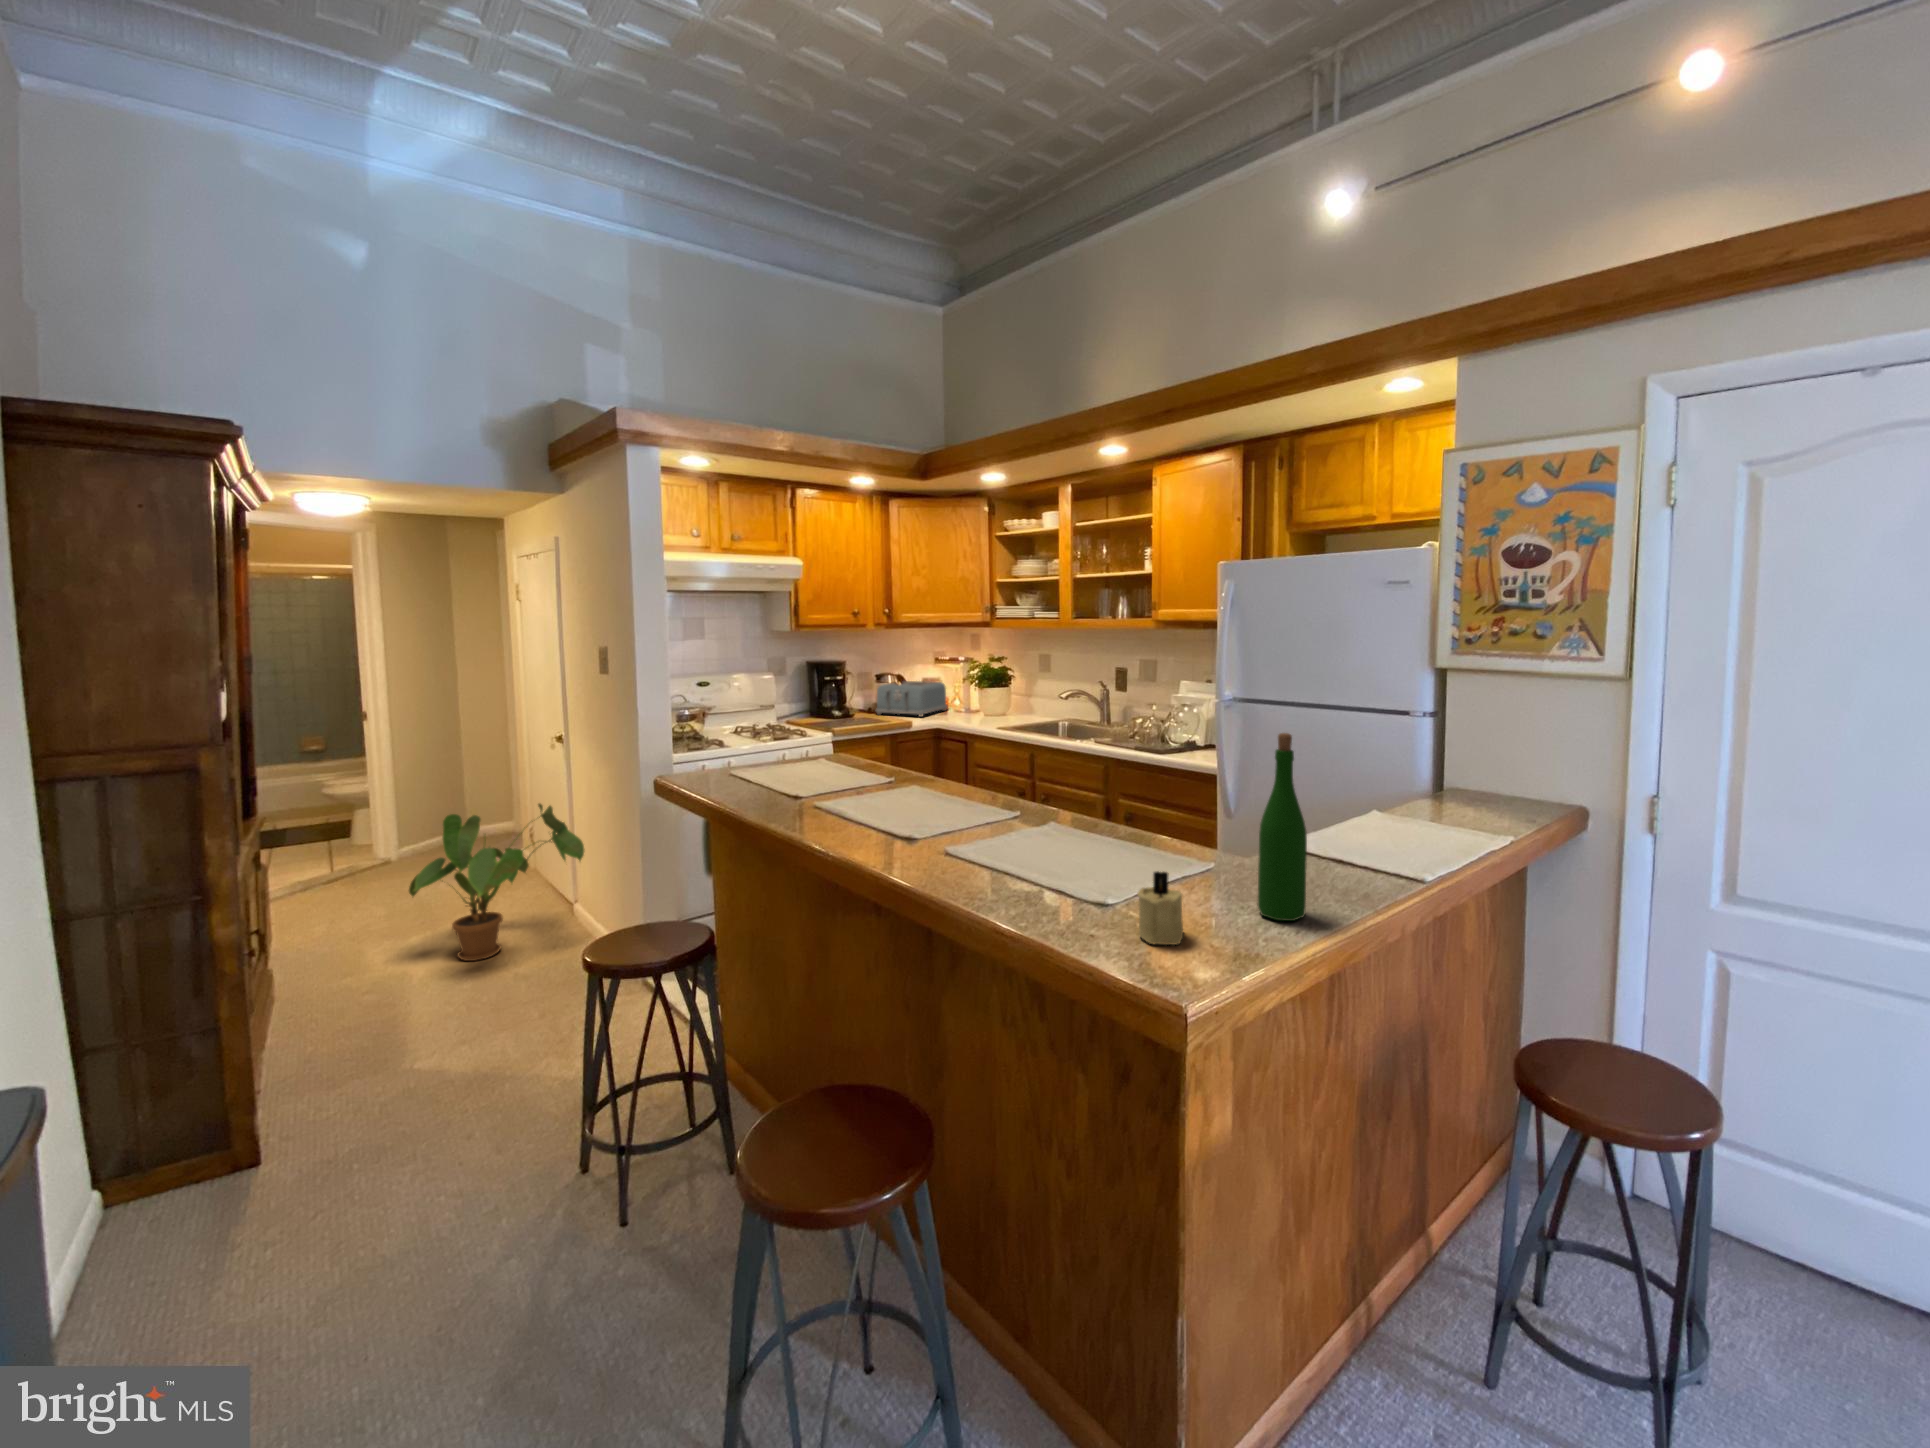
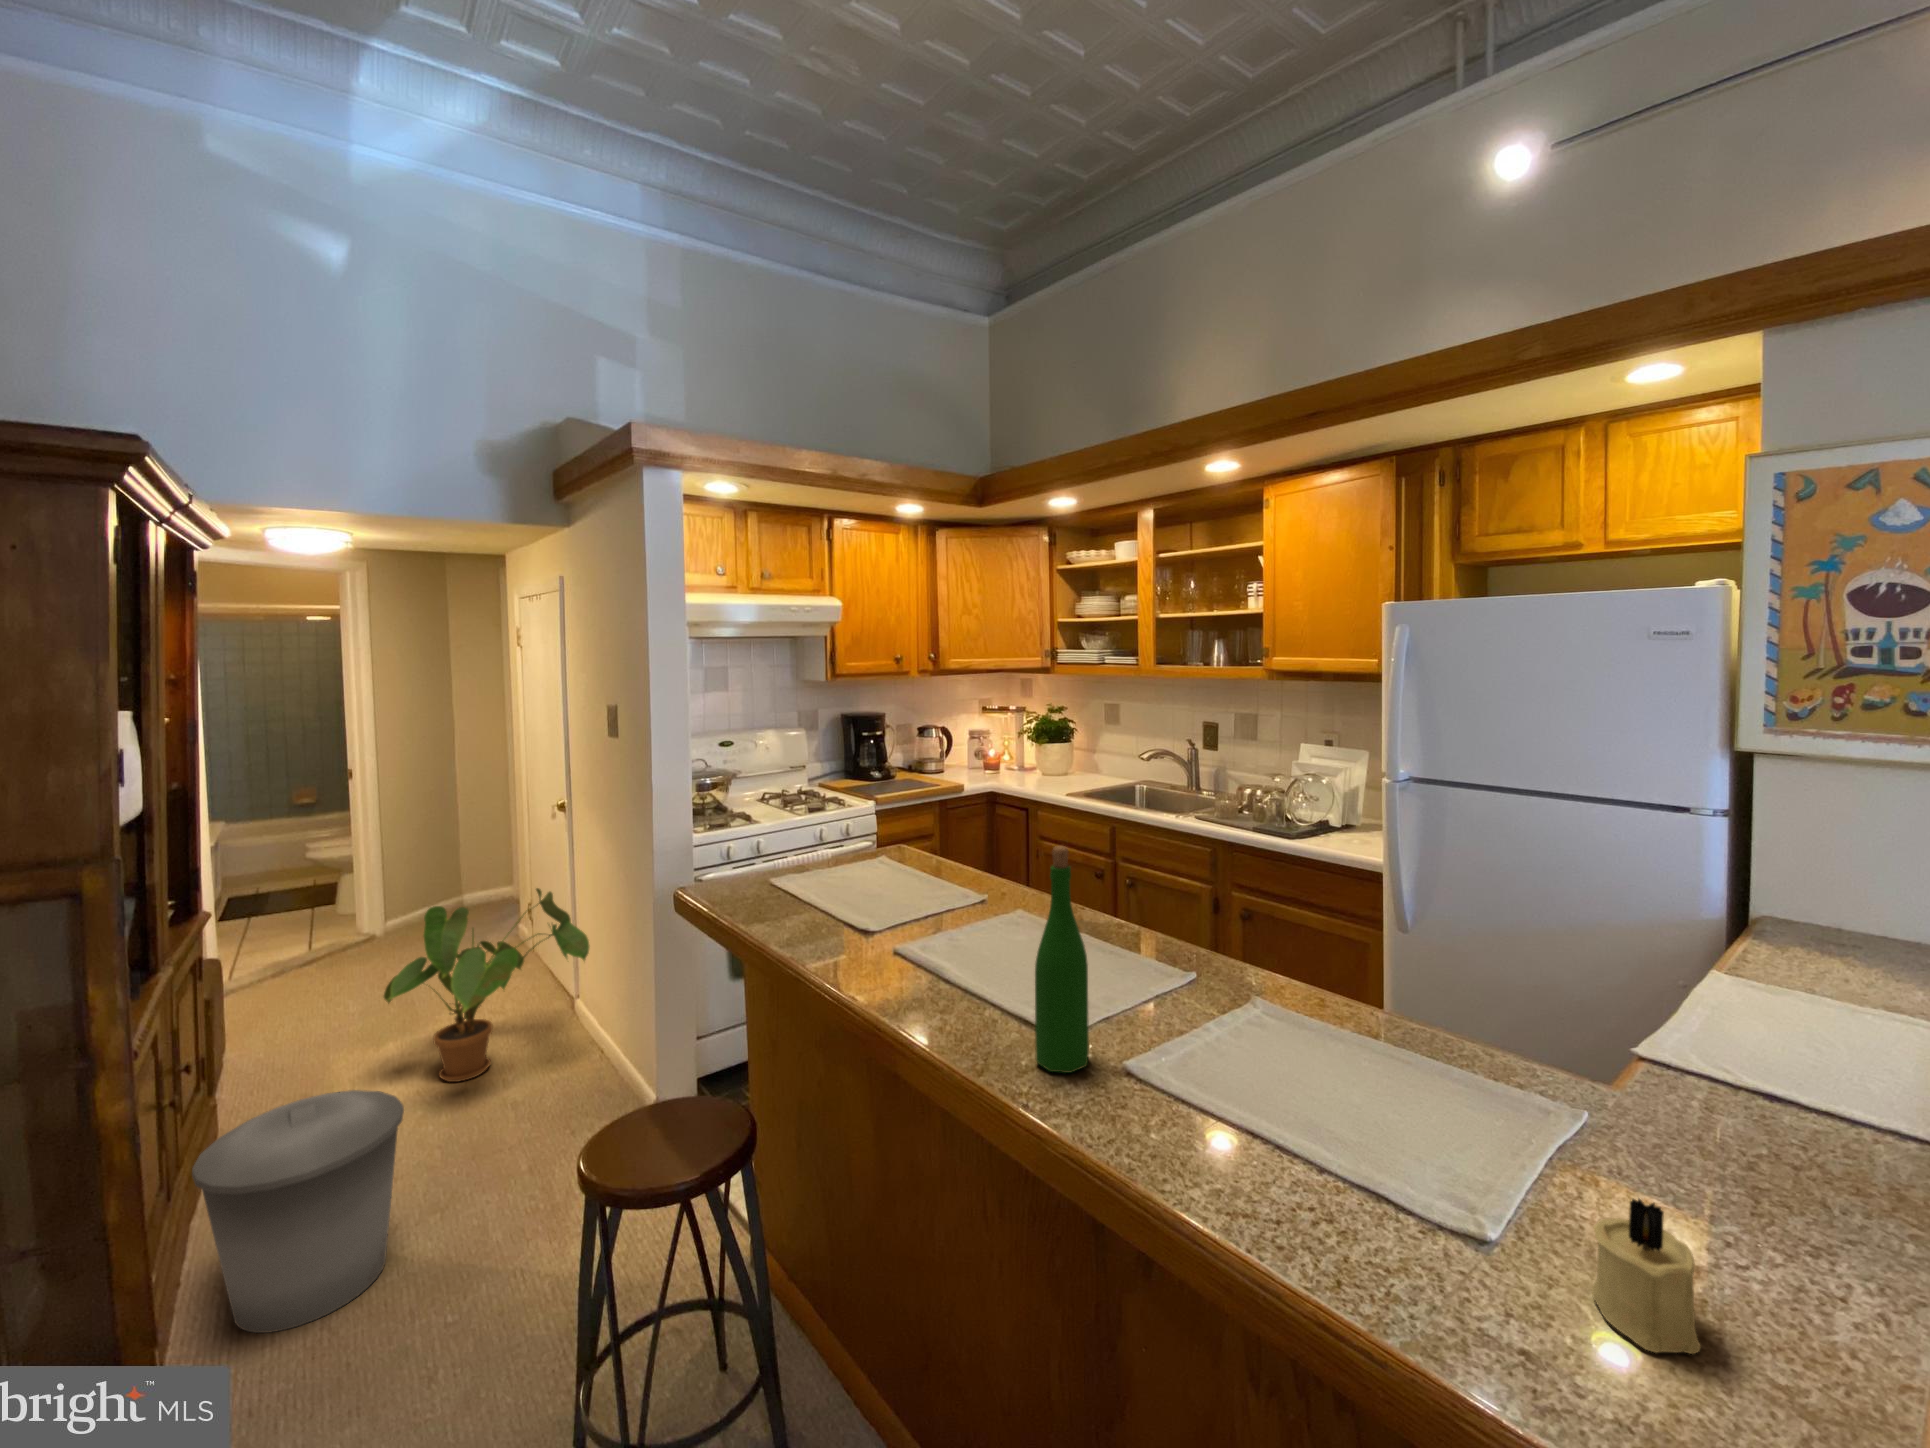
toaster: present [876,681,947,717] -> none [919,734,1000,778]
wine bottle: present [1258,733,1307,921] -> present [1035,846,1089,1073]
trash can: none [270,943,434,1116] -> present [192,1090,404,1333]

